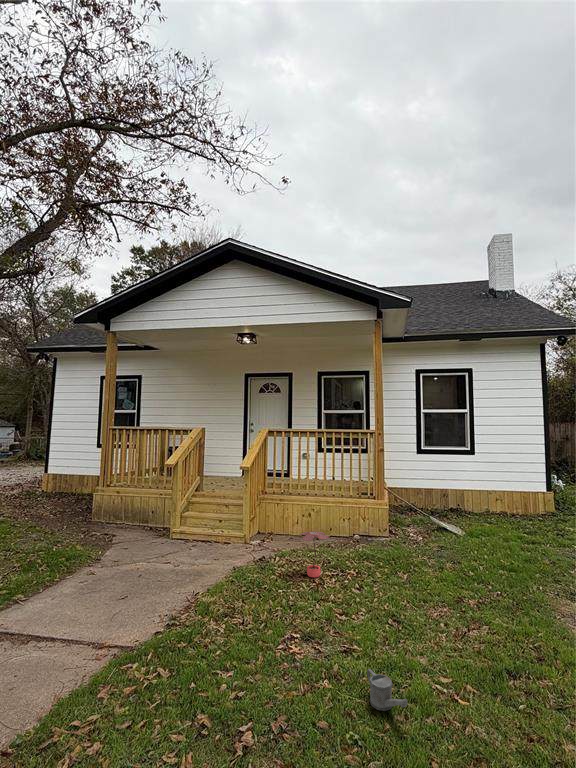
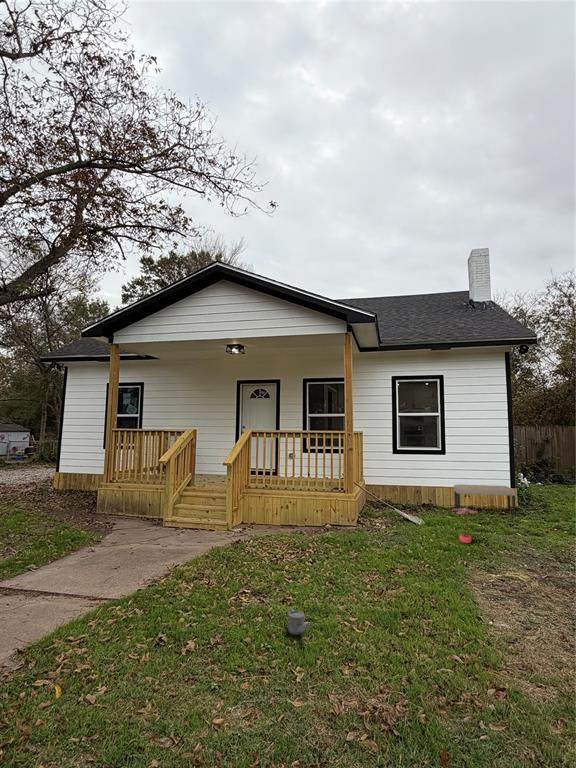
bench: none [484,487,555,519] -> present [454,485,516,514]
potted plant: present [300,531,329,578] -> present [452,508,477,543]

